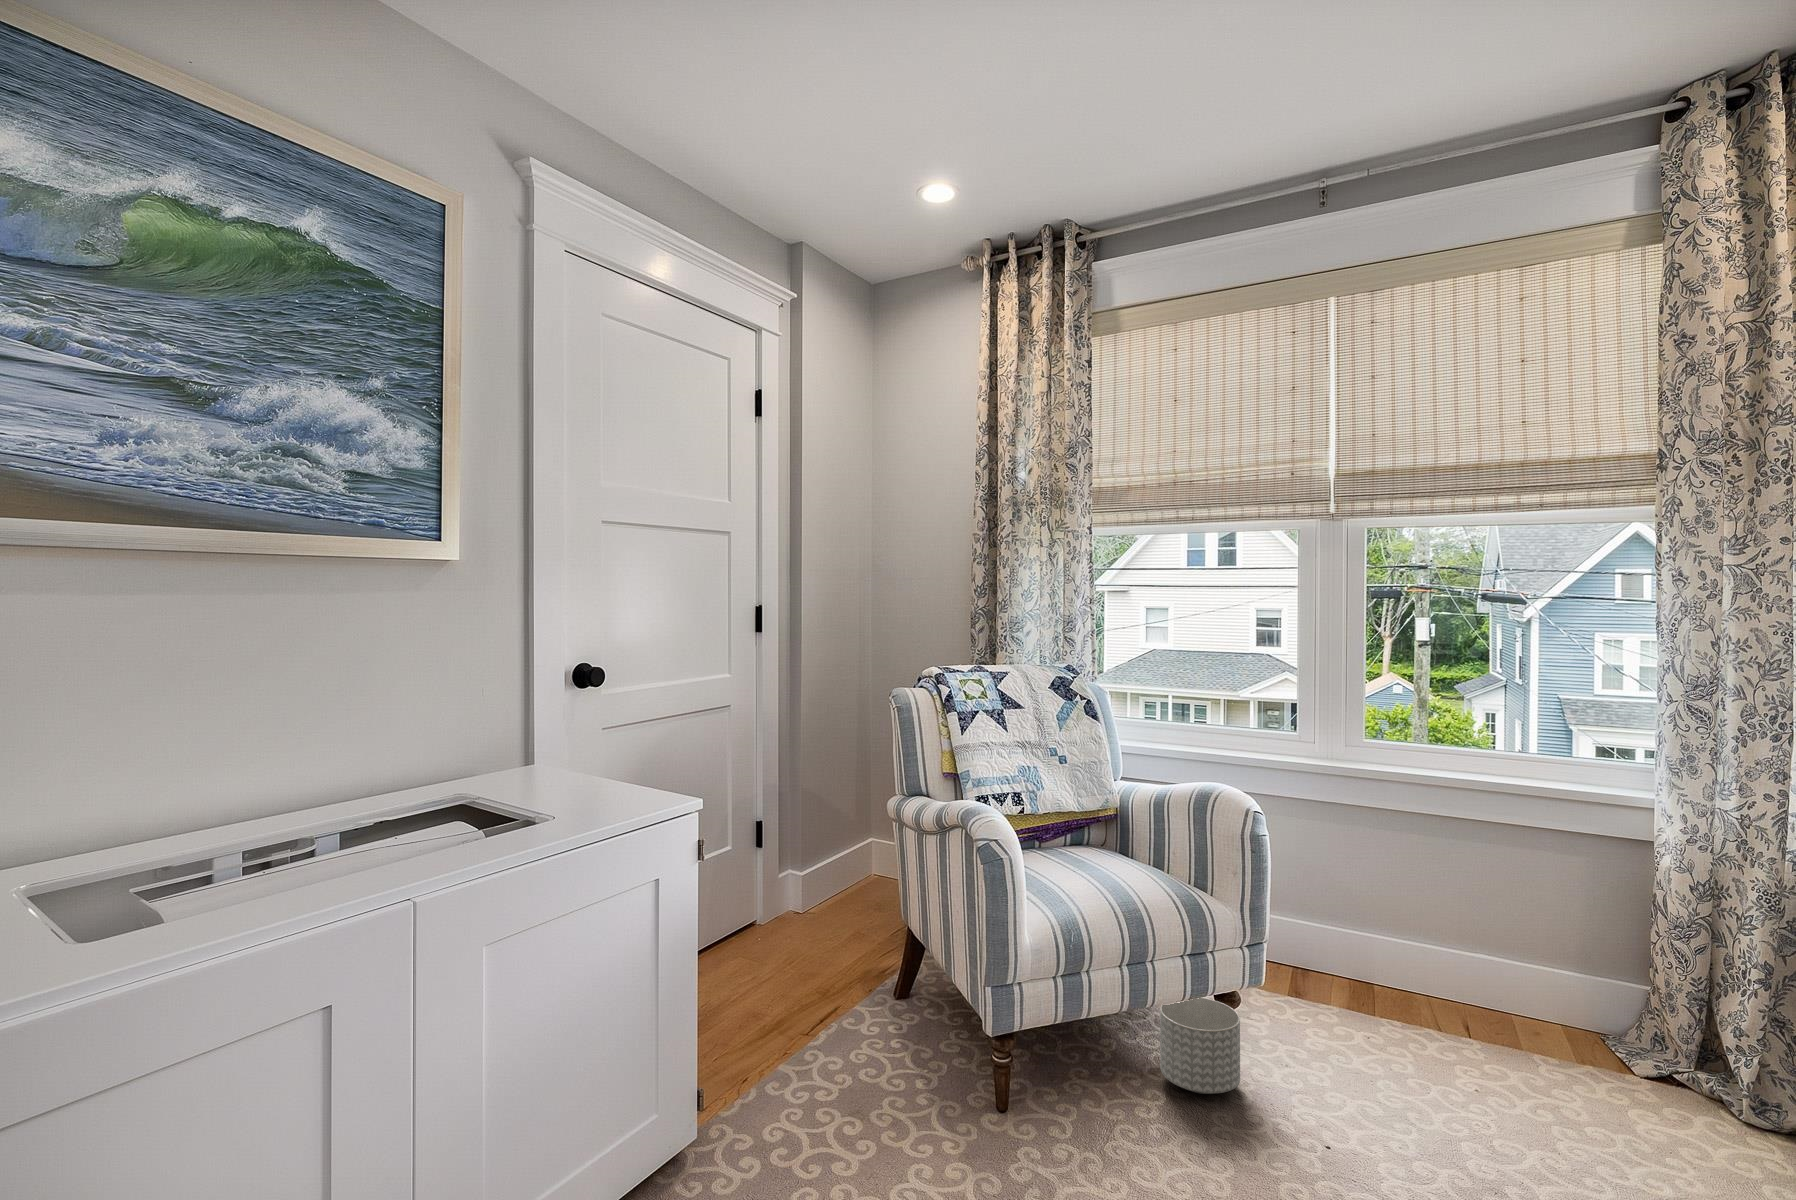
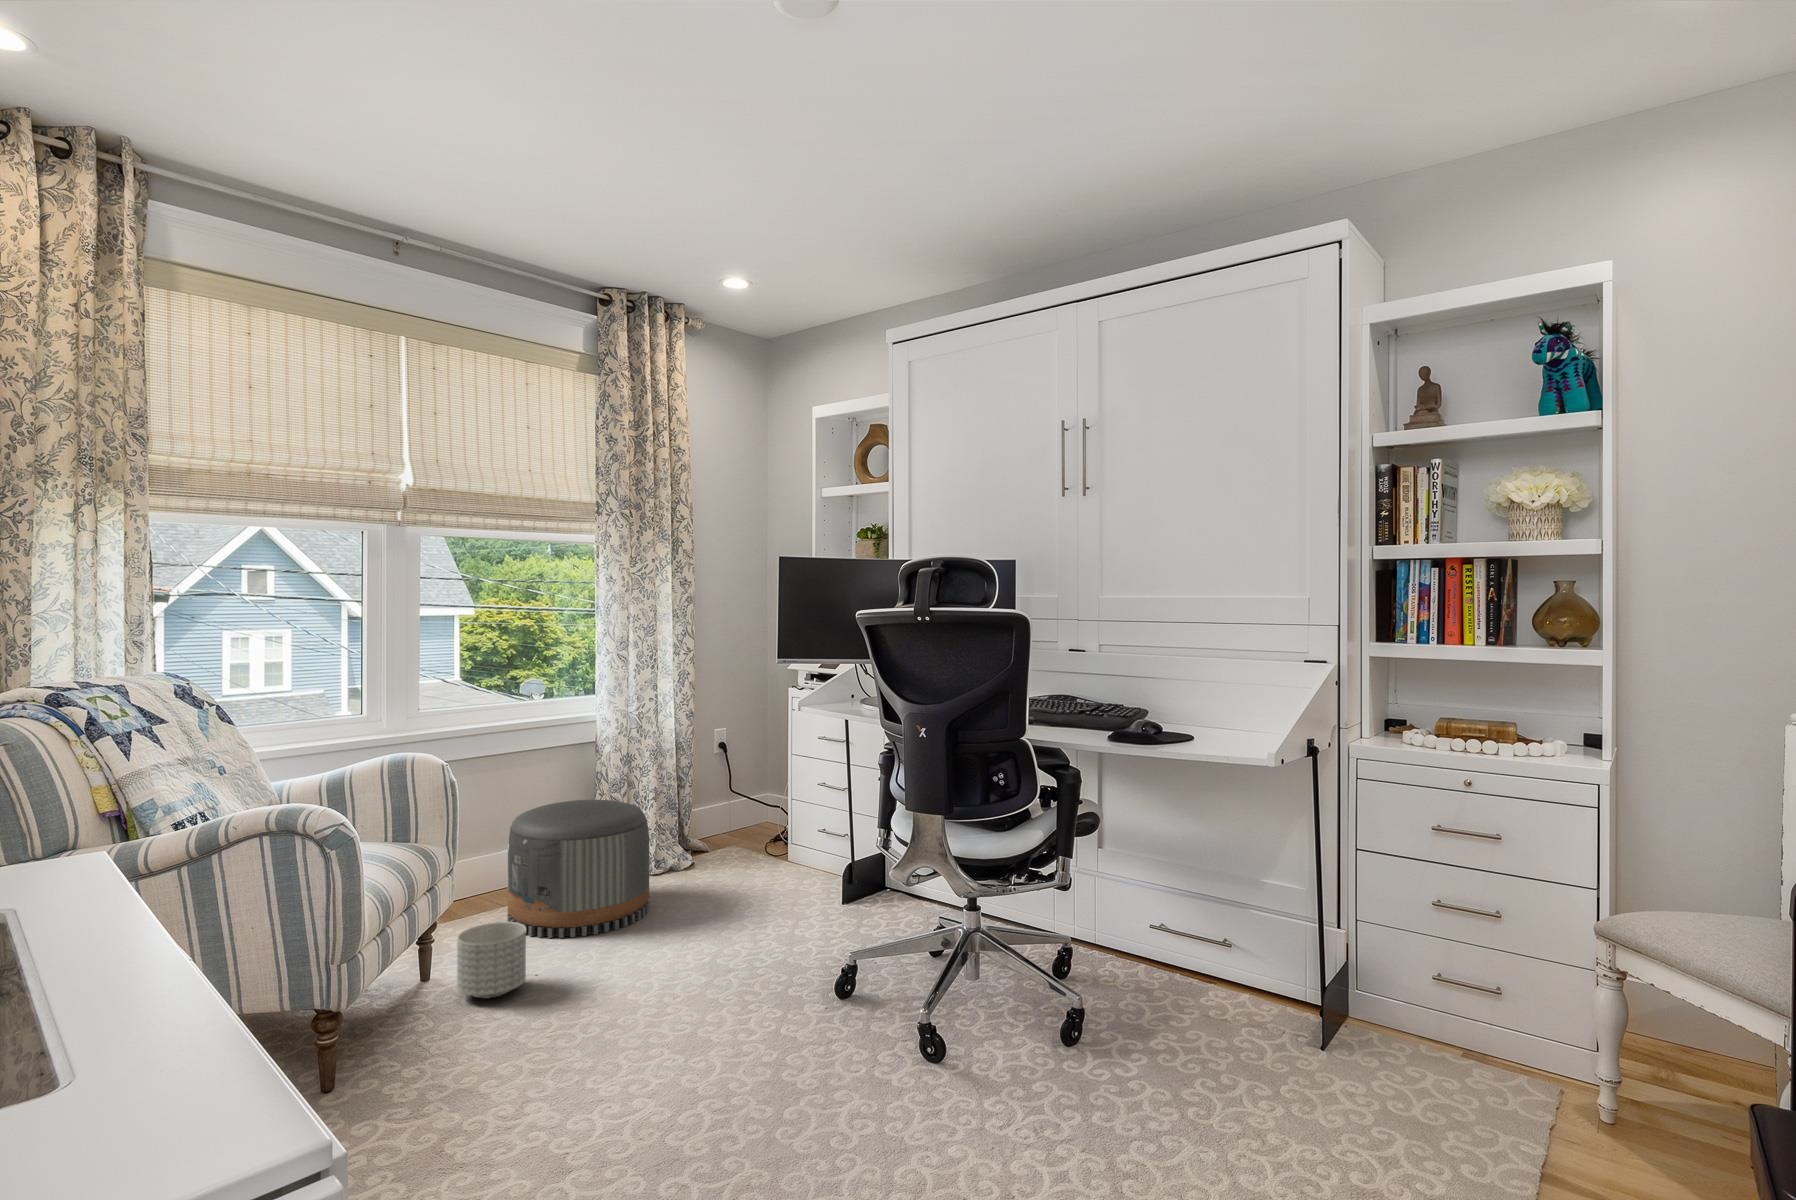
pouf: none [1366,904,1607,1143] -> present [508,800,649,938]

